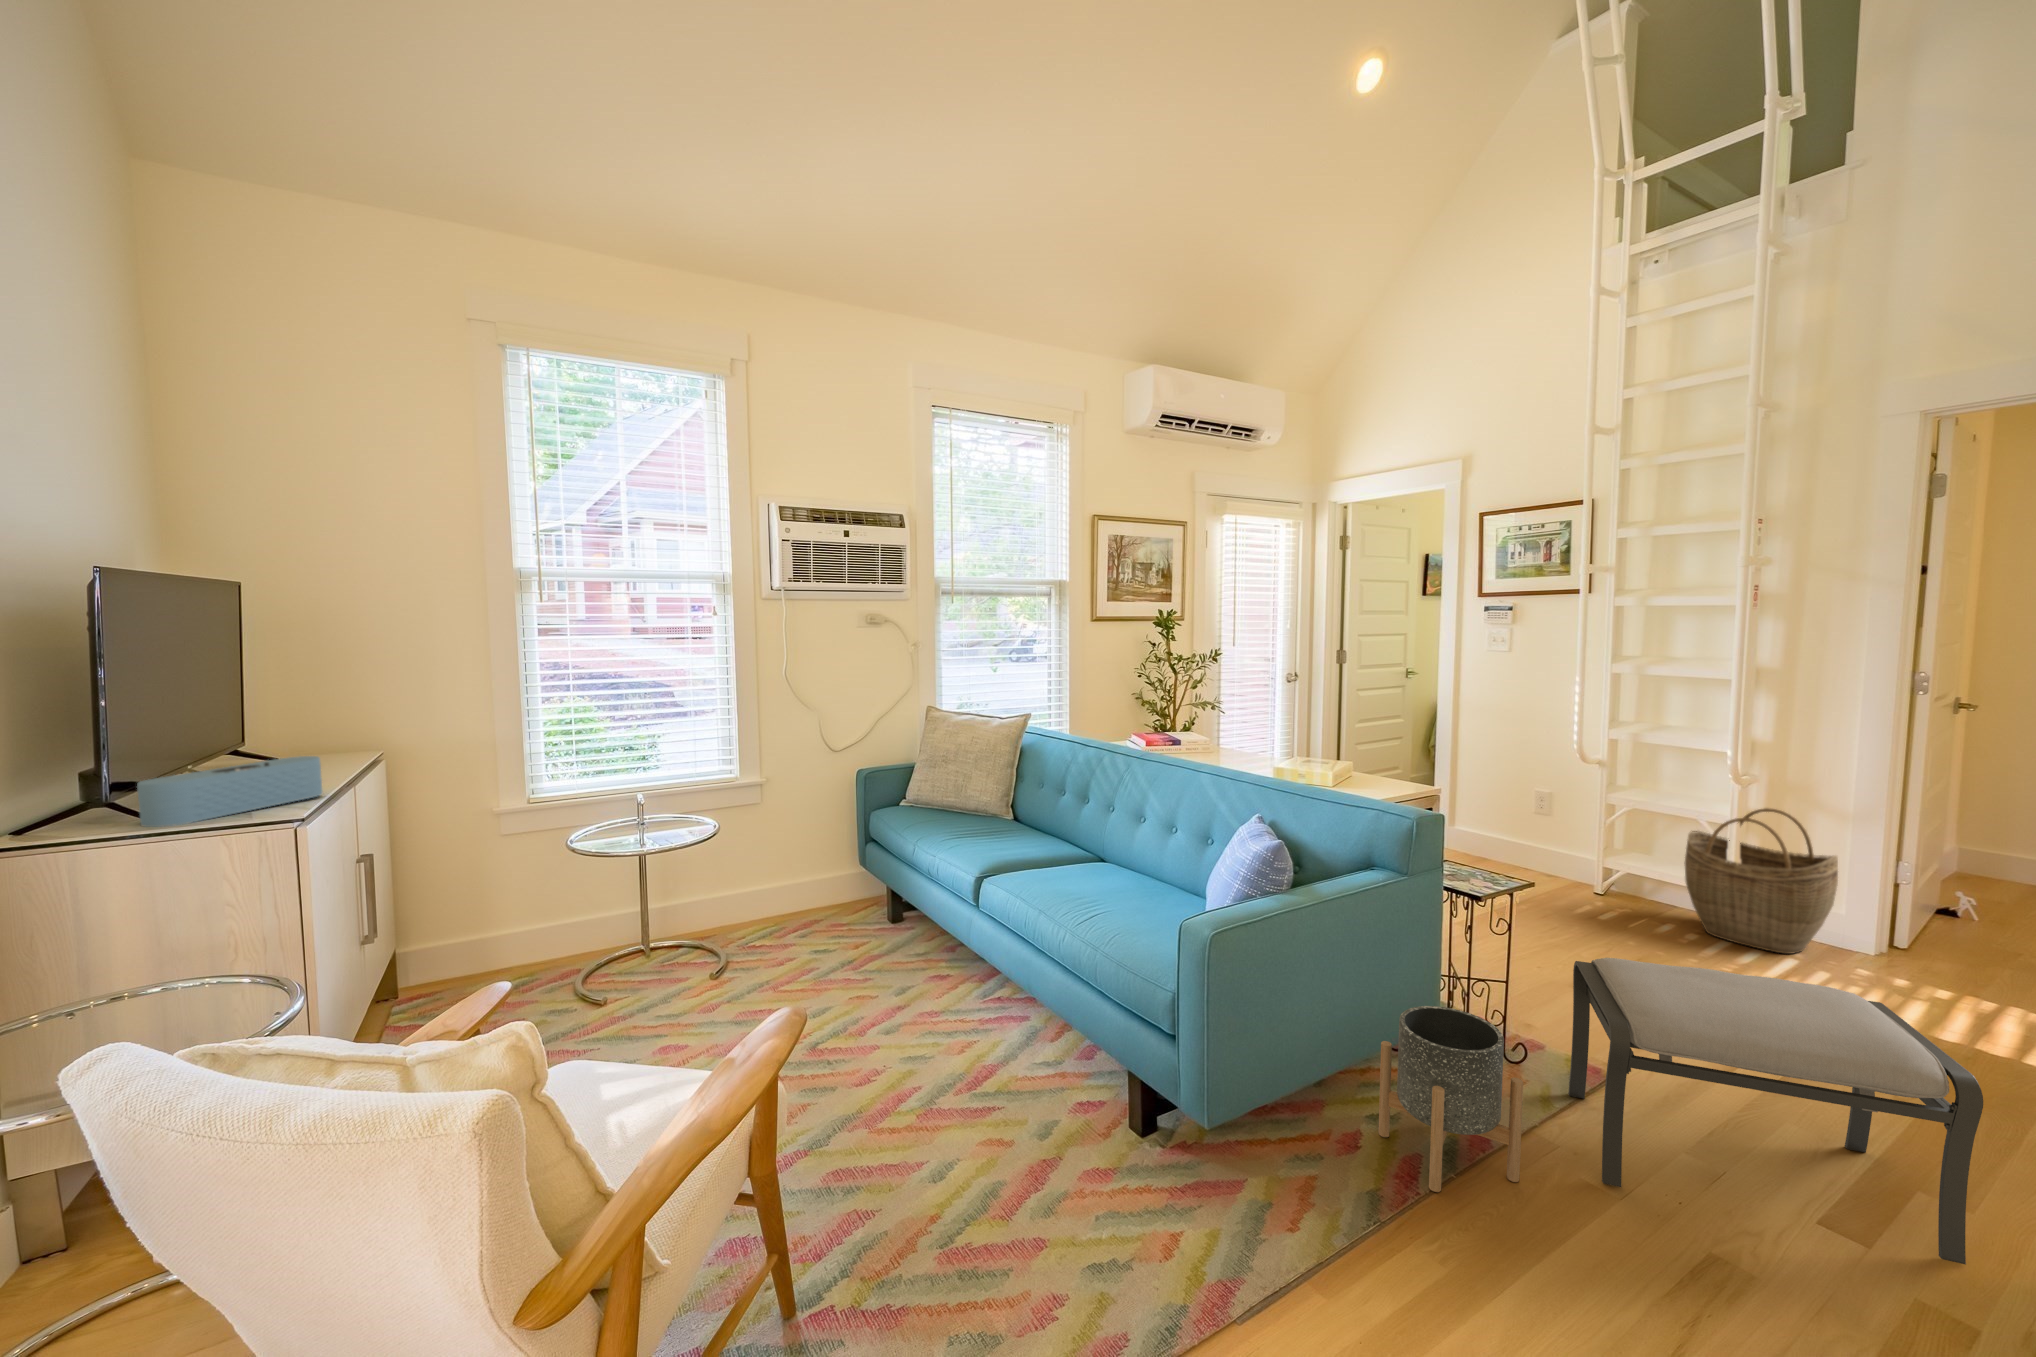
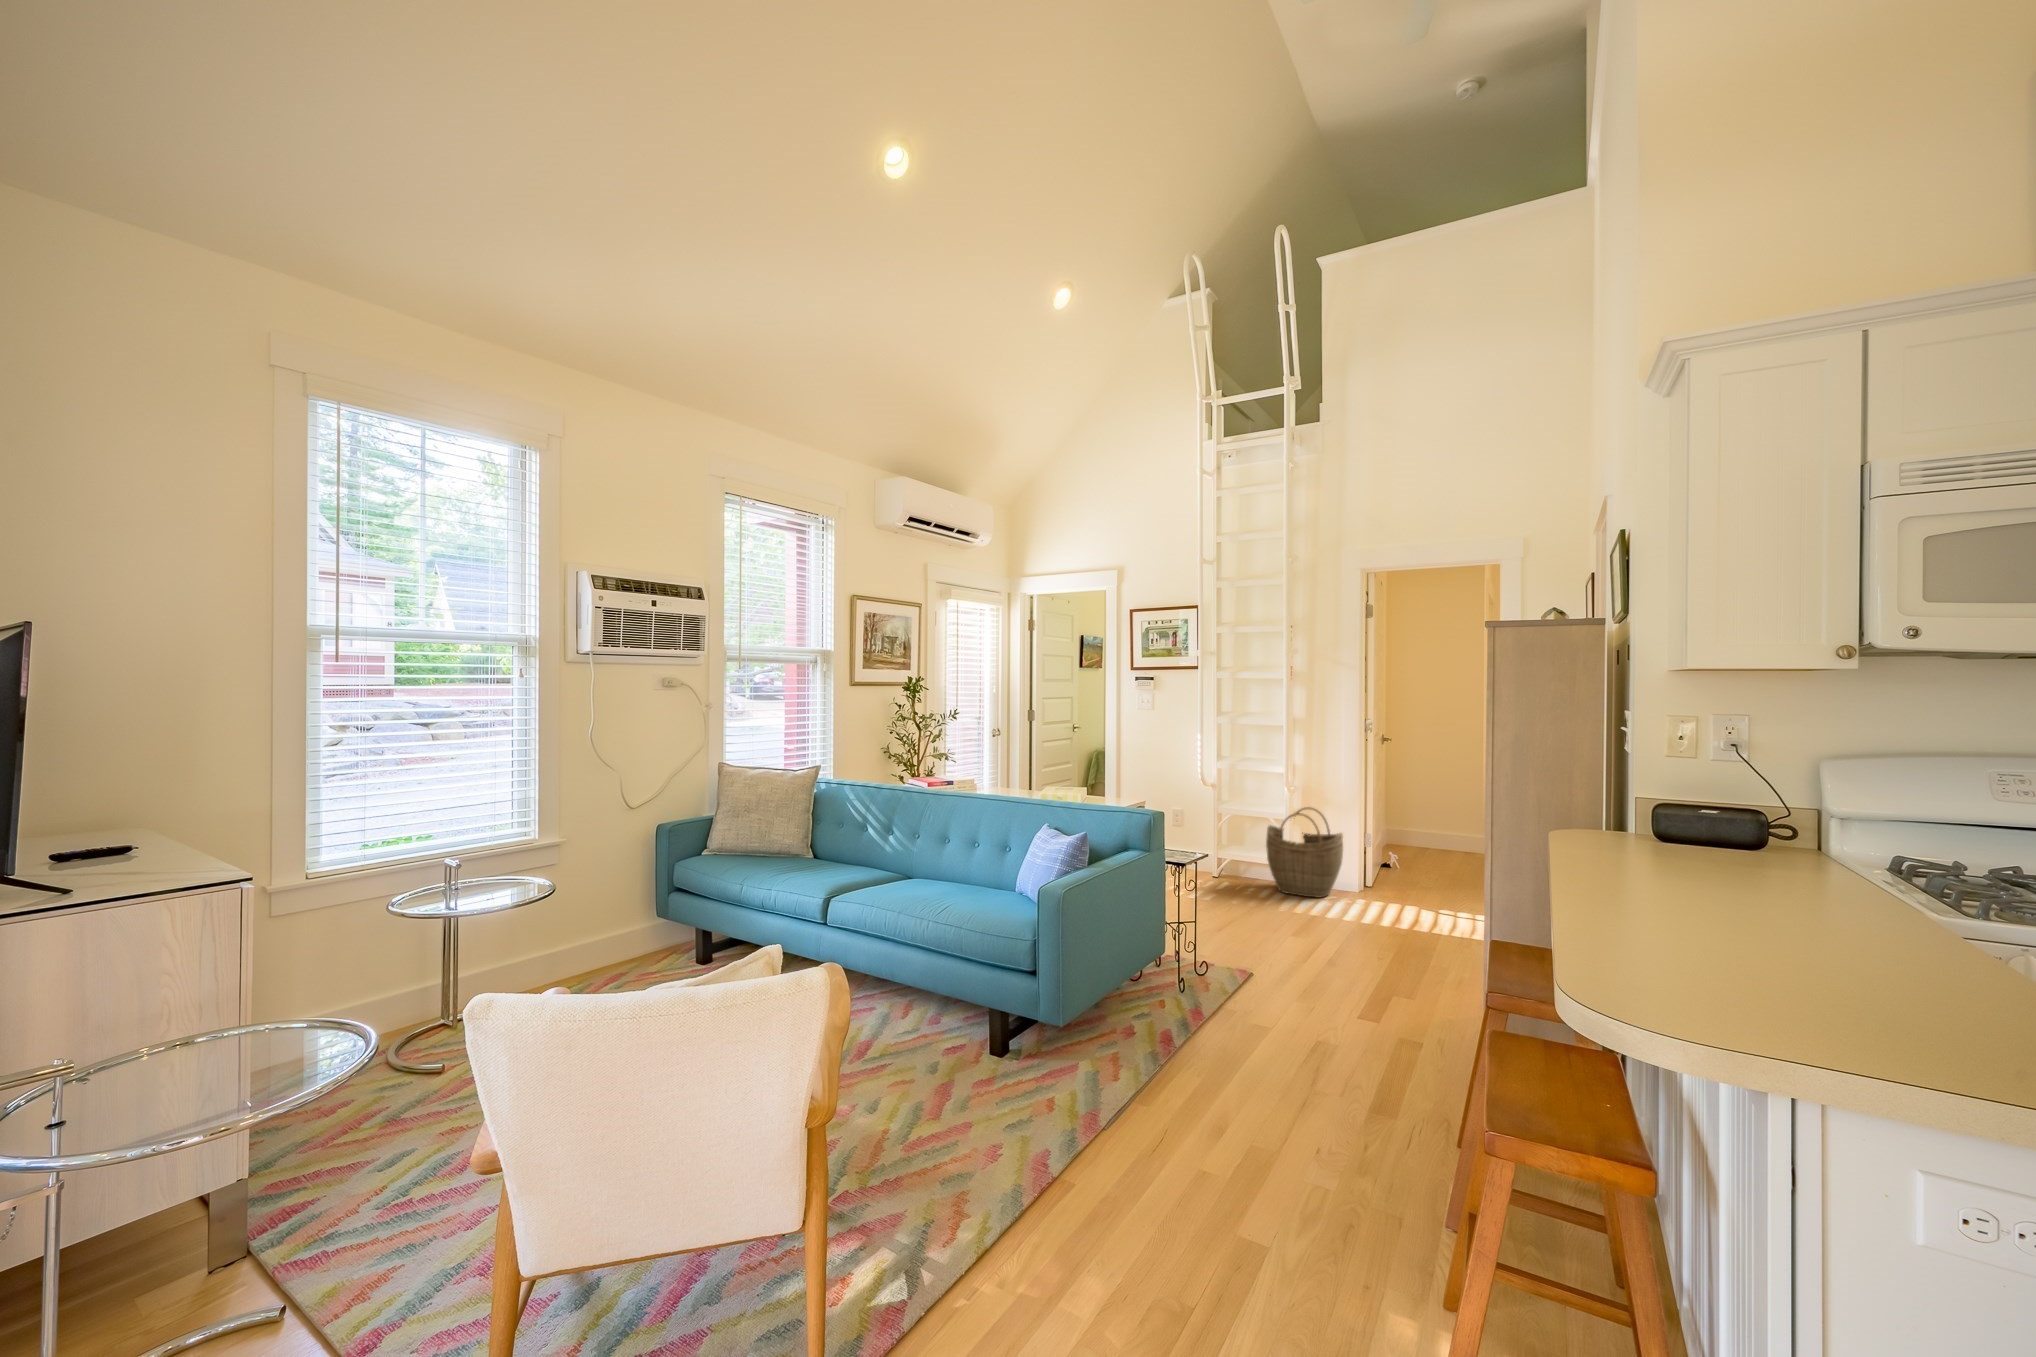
speaker: present [137,756,322,827] -> none [57,818,216,893]
ottoman: present [1568,958,1983,1264] -> none [1236,892,1424,1024]
planter: present [1379,1006,1523,1192] -> none [1143,935,1226,1047]

